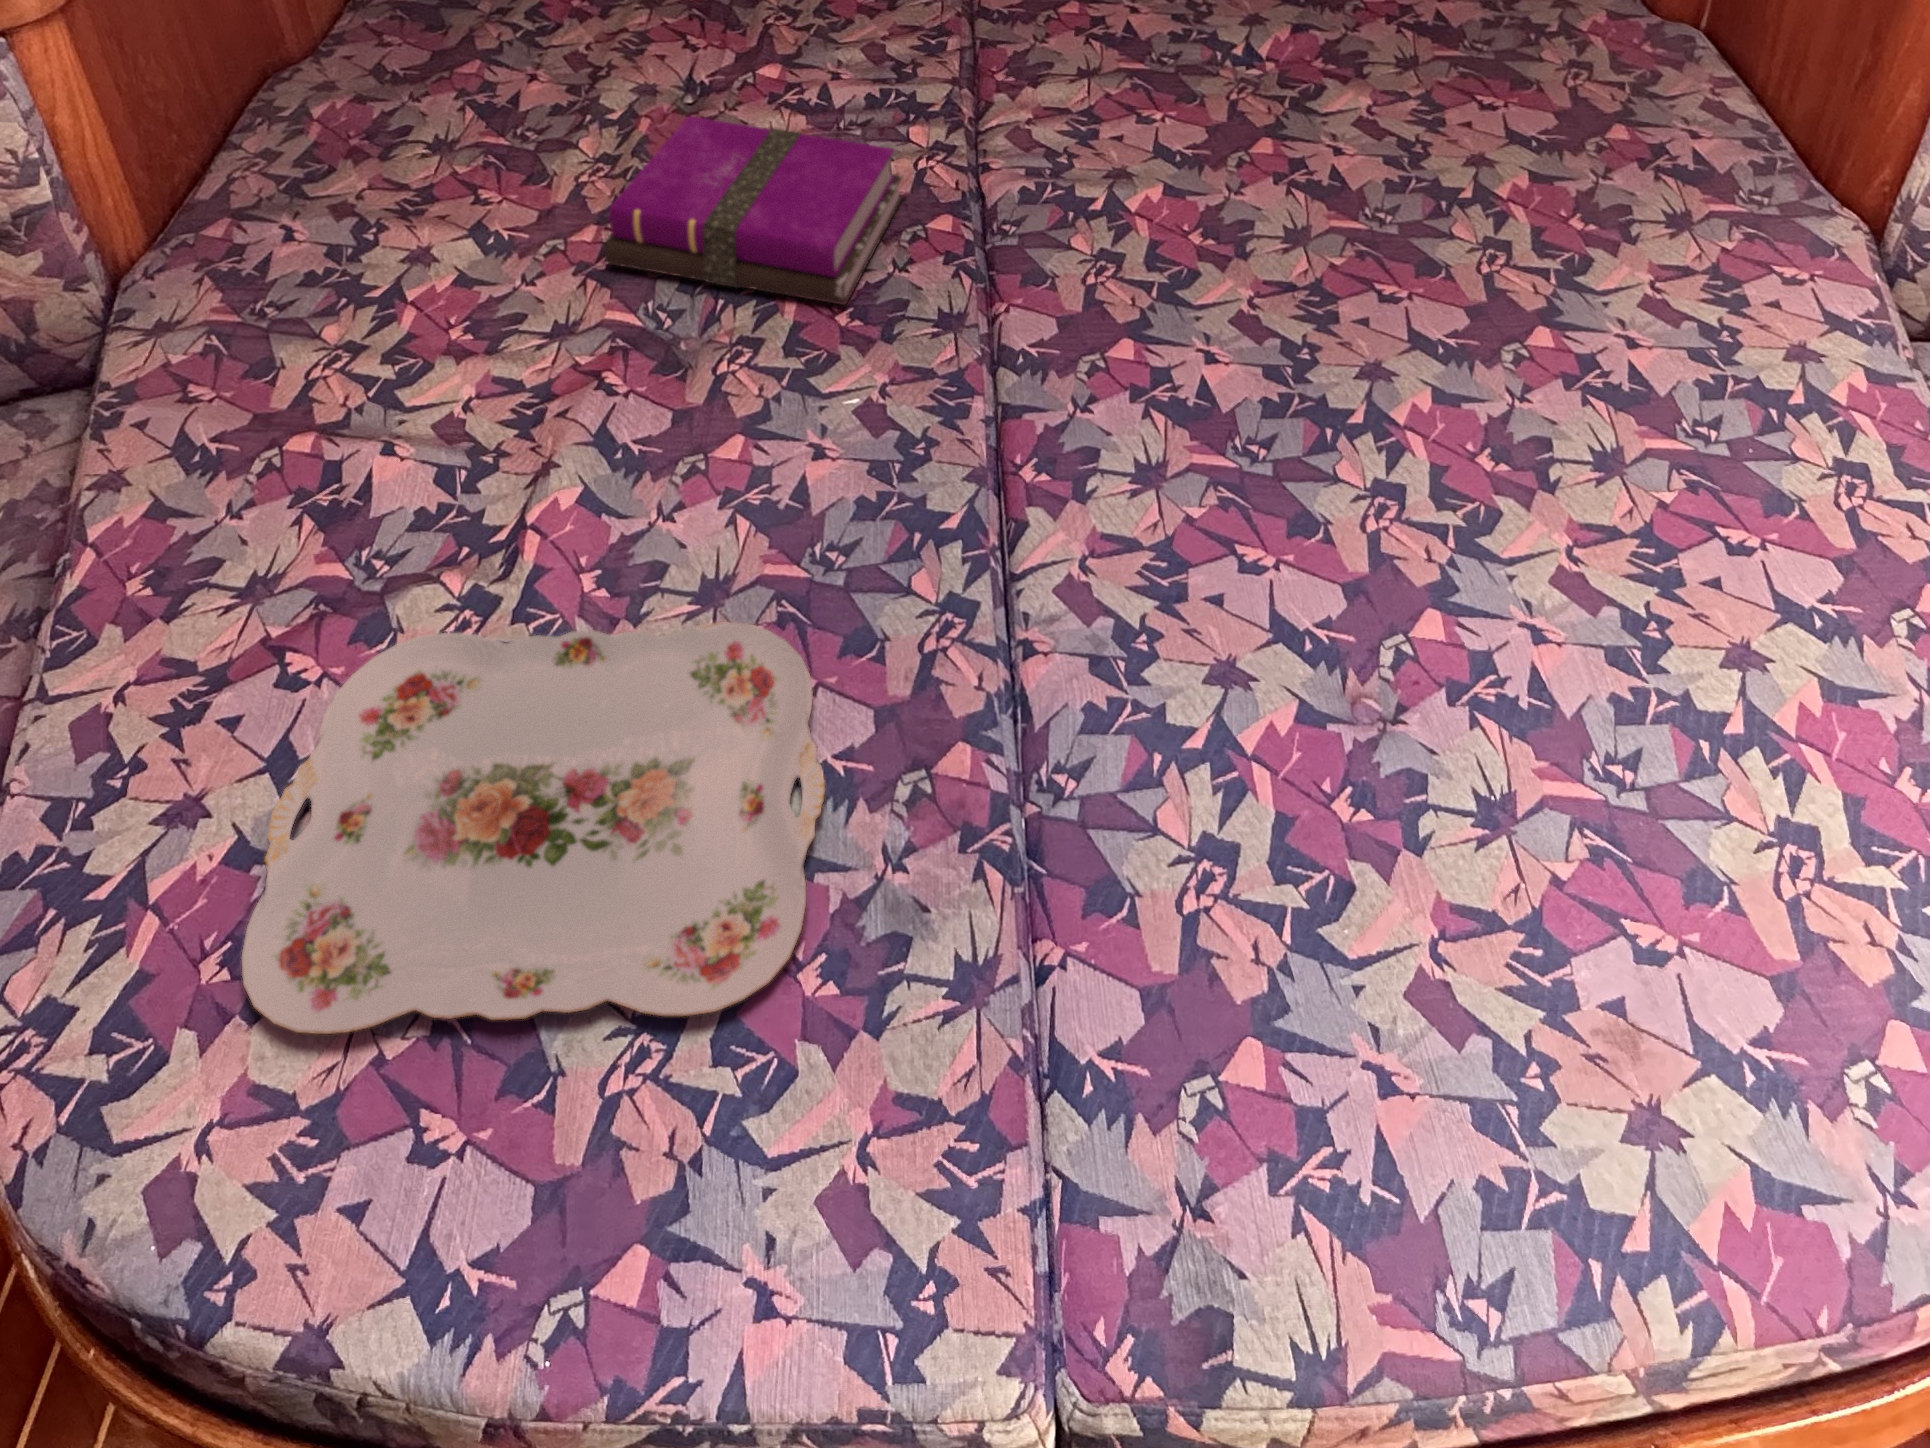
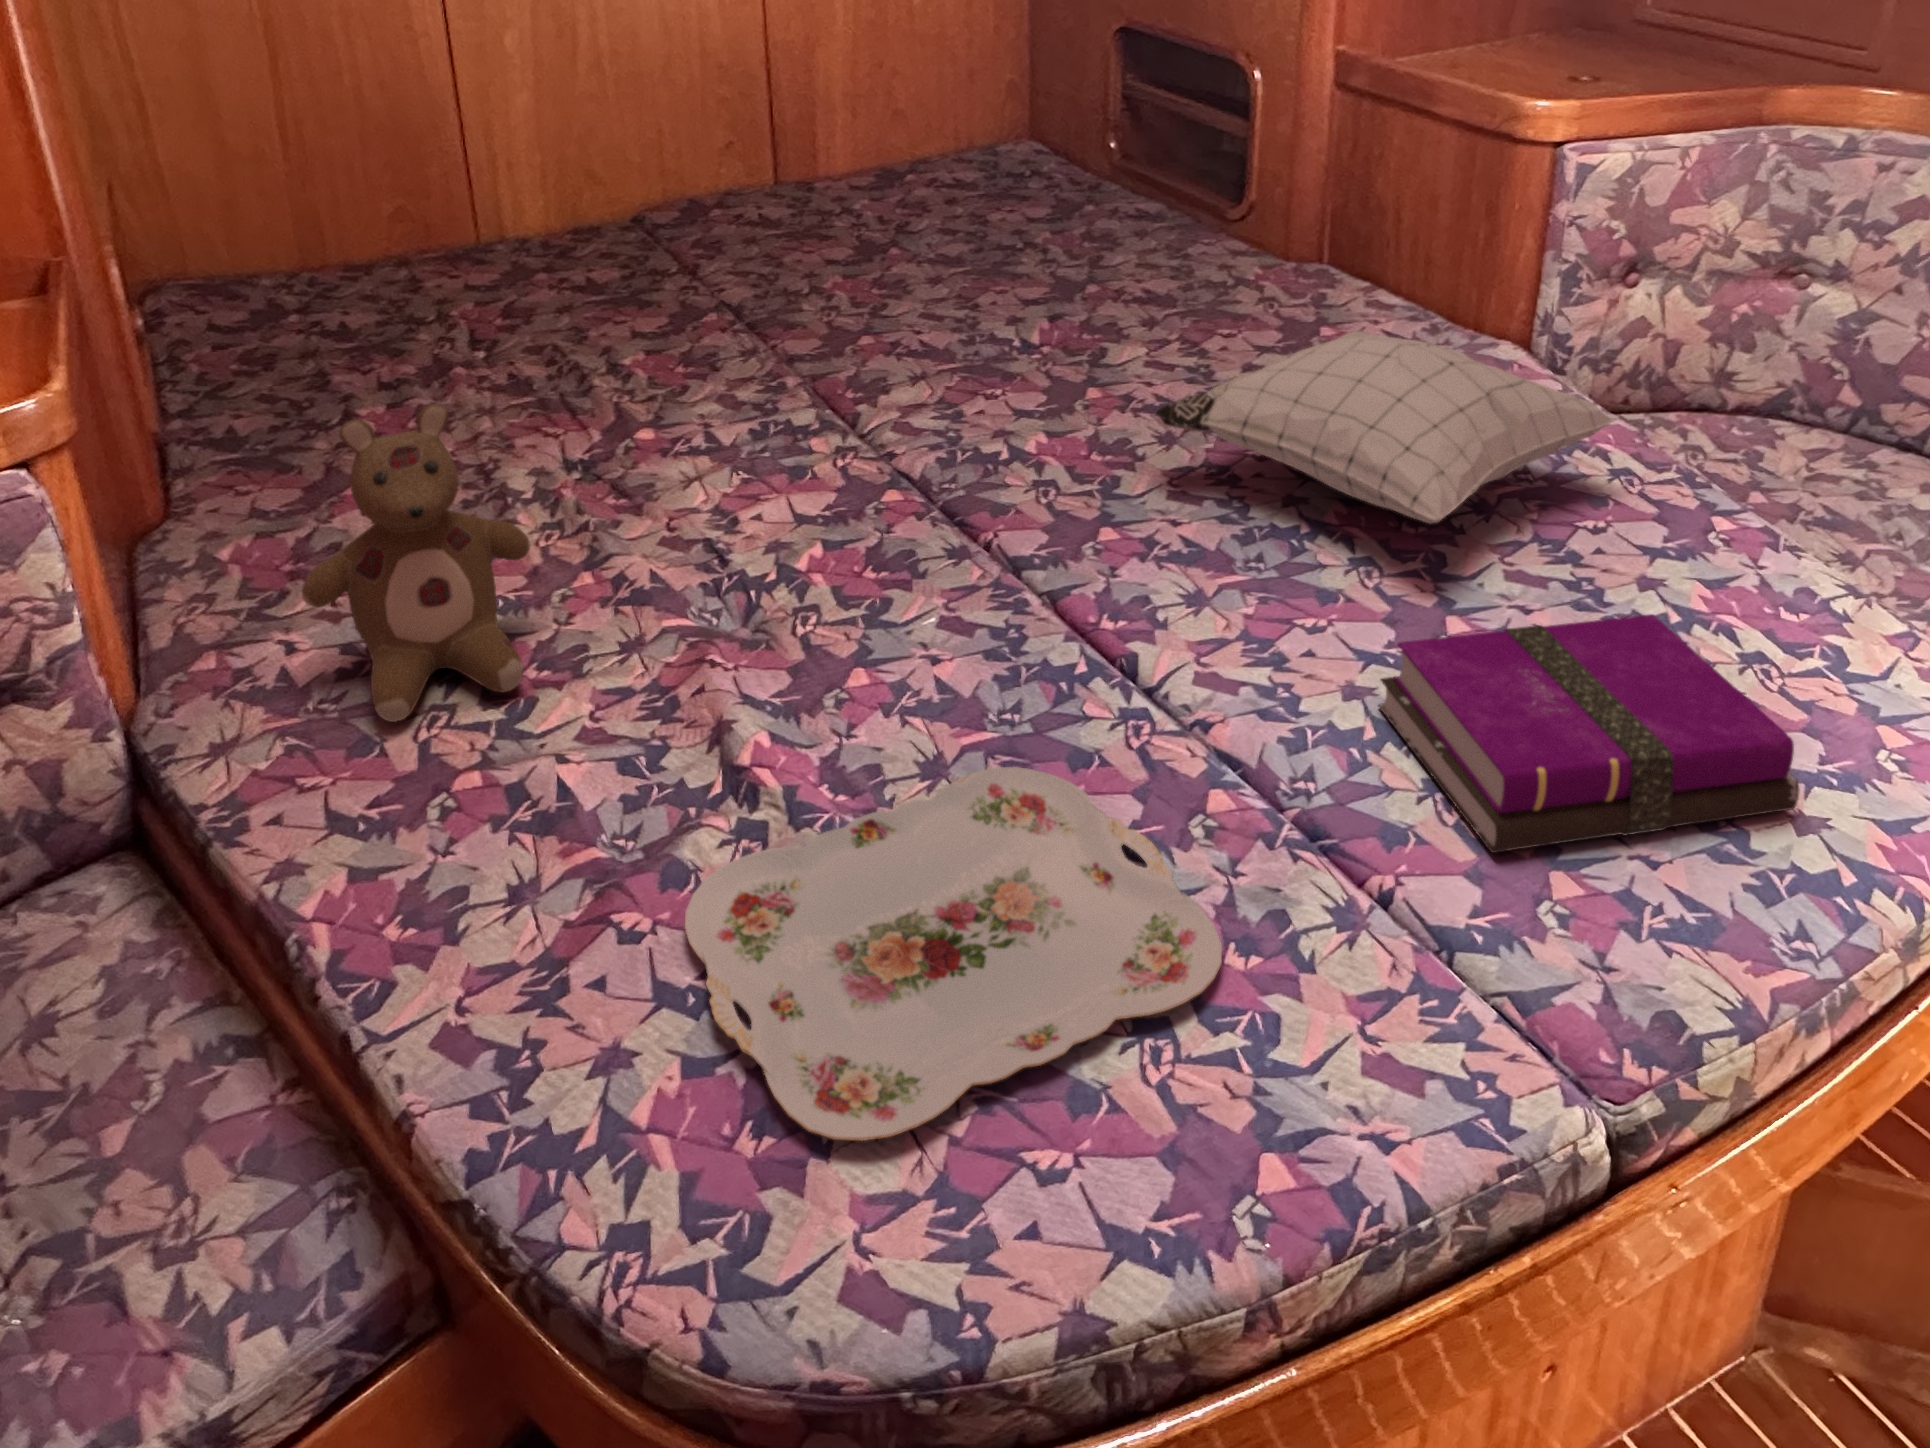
stuffed bear: none [275,67,497,361] -> present [302,404,531,722]
notebook: present [604,116,902,305] -> present [1378,614,1799,853]
pillow: none [1223,189,1811,497] -> present [1155,331,1615,523]

